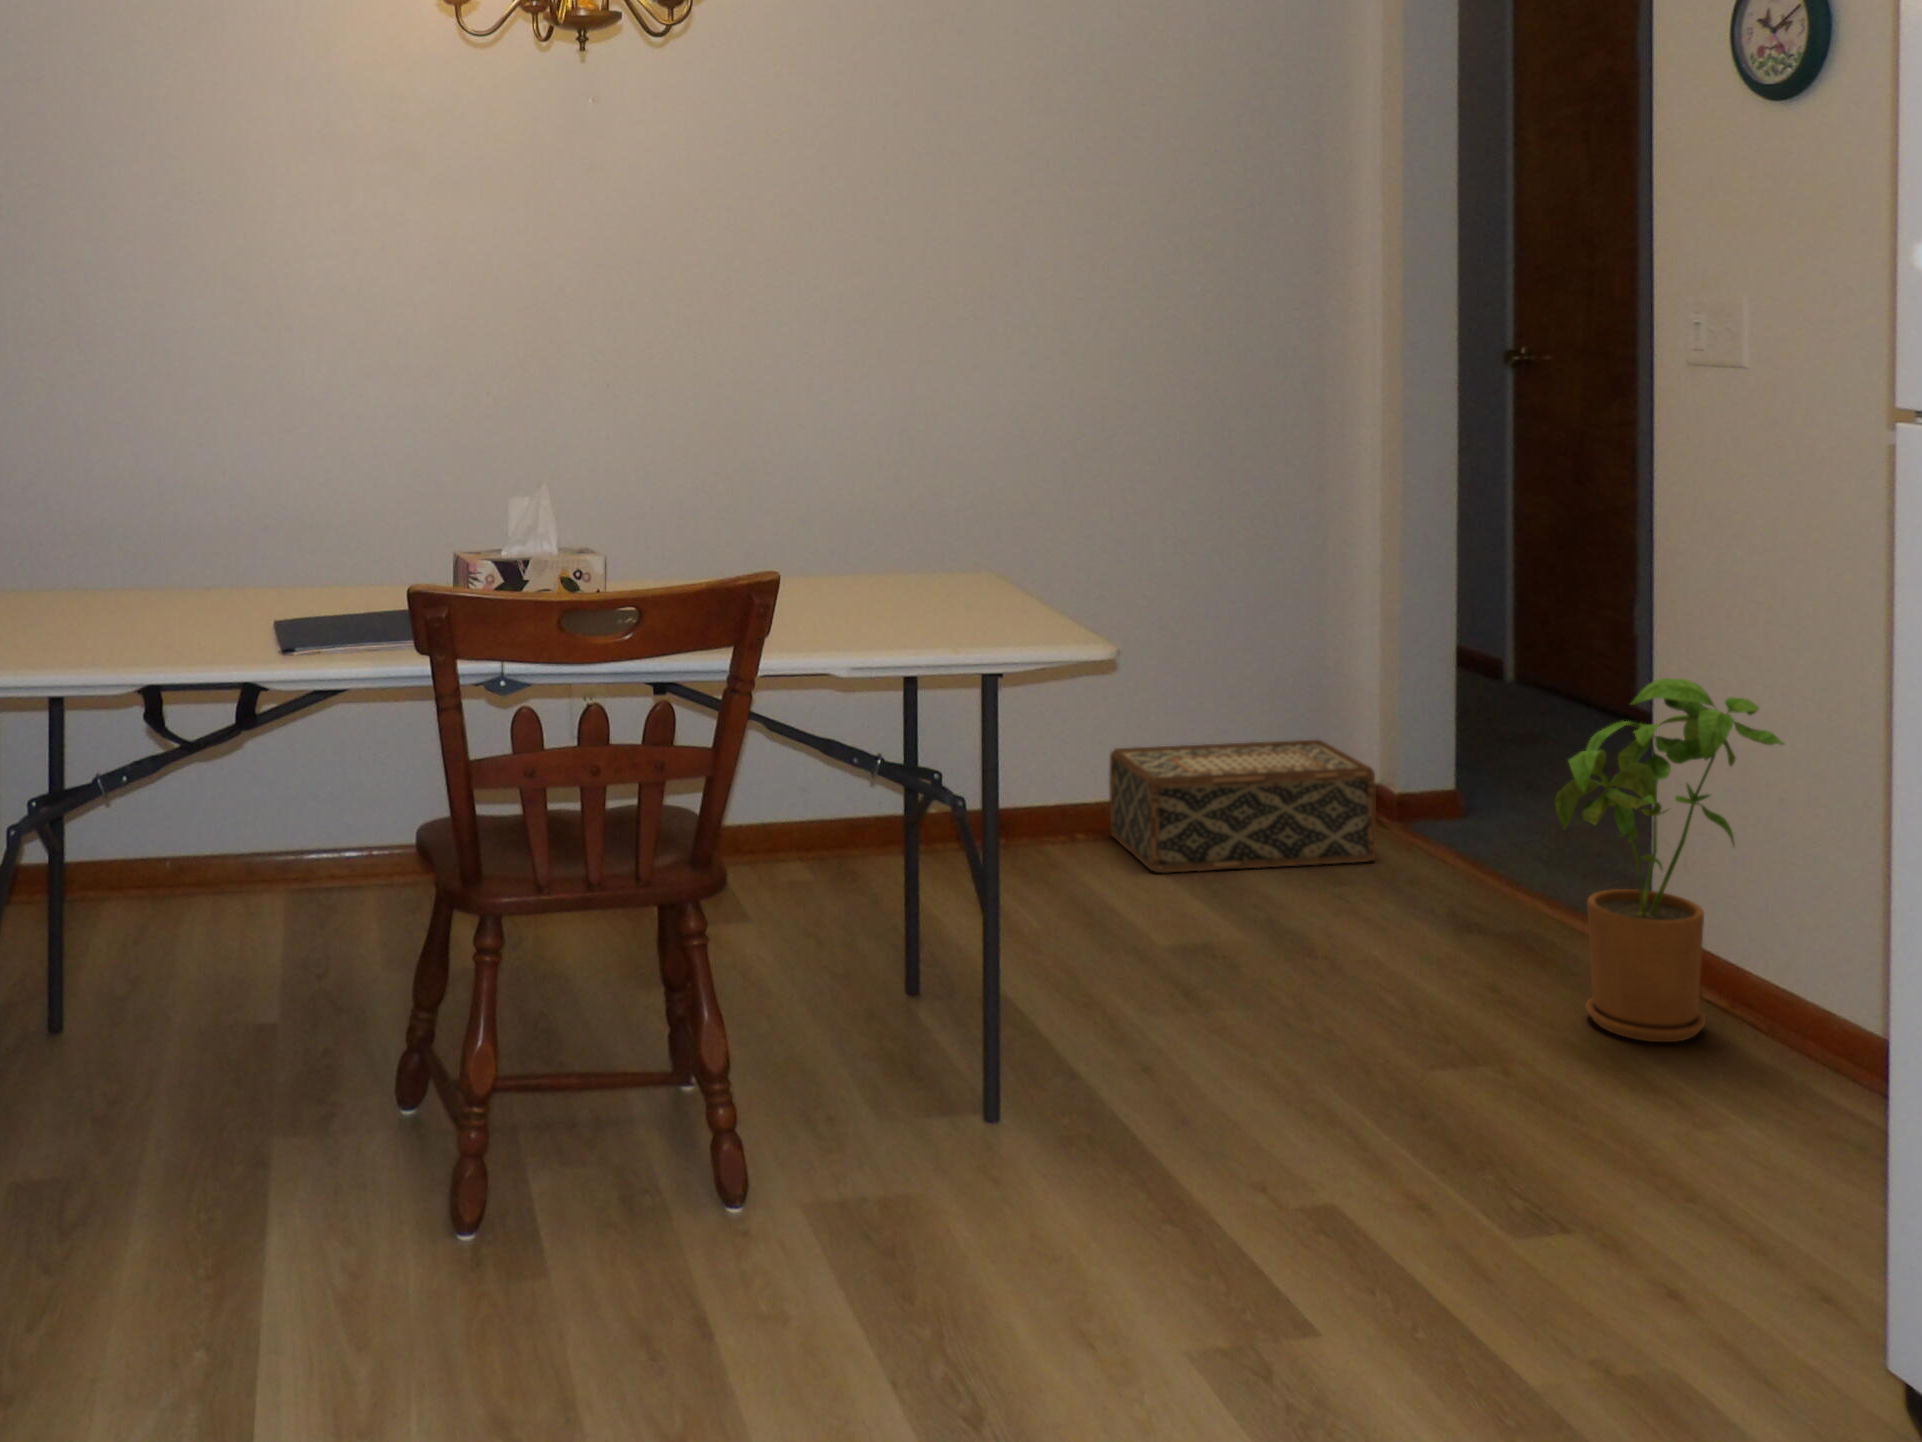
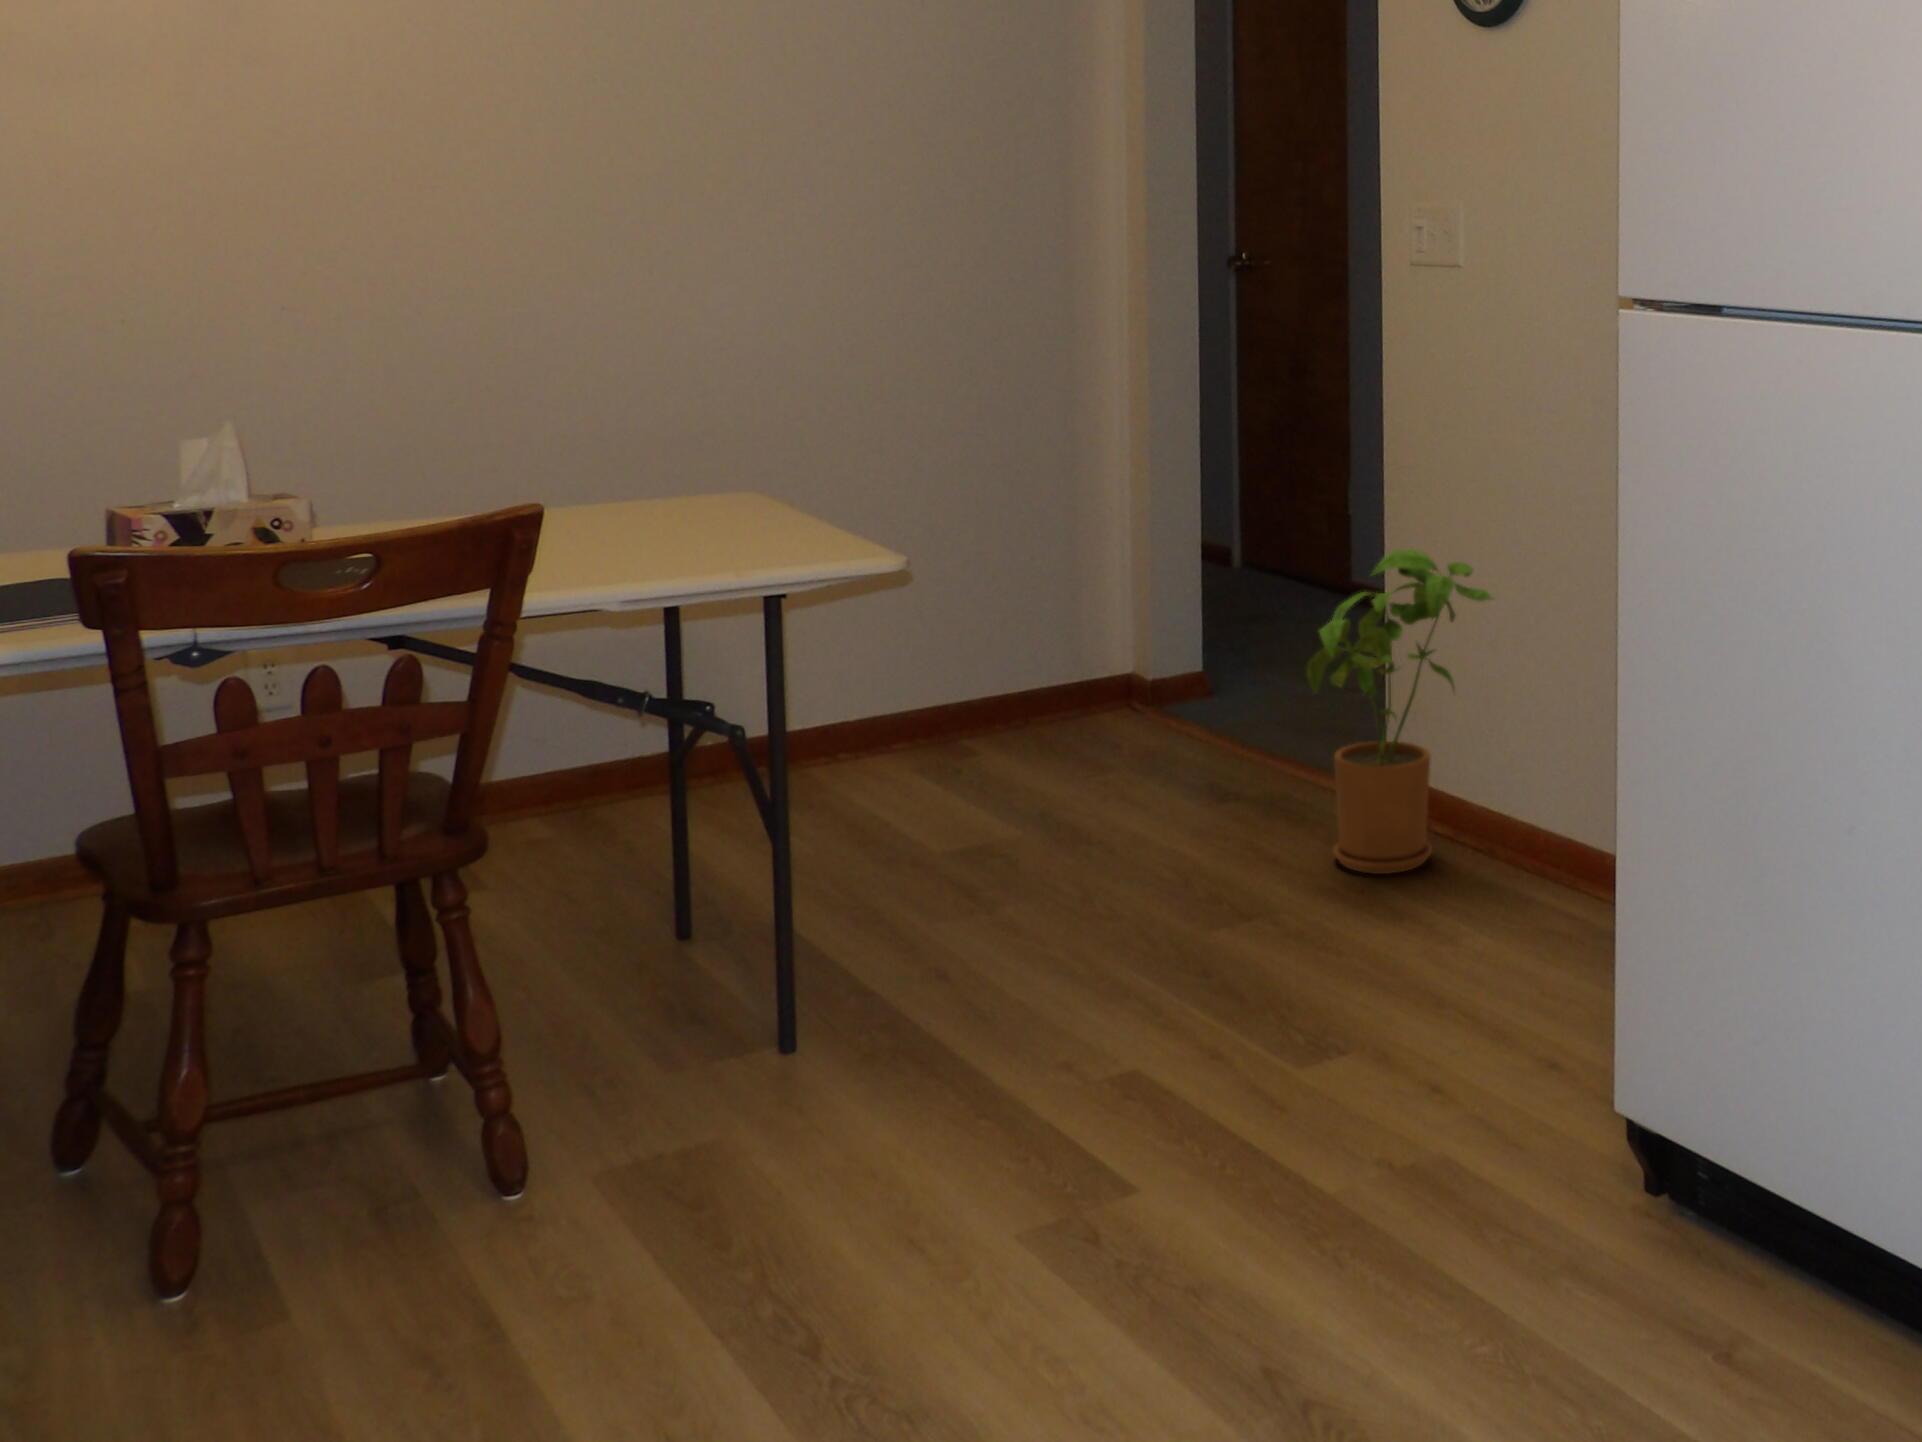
woven basket: present [1109,740,1375,873] -> none [876,638,1140,784]

